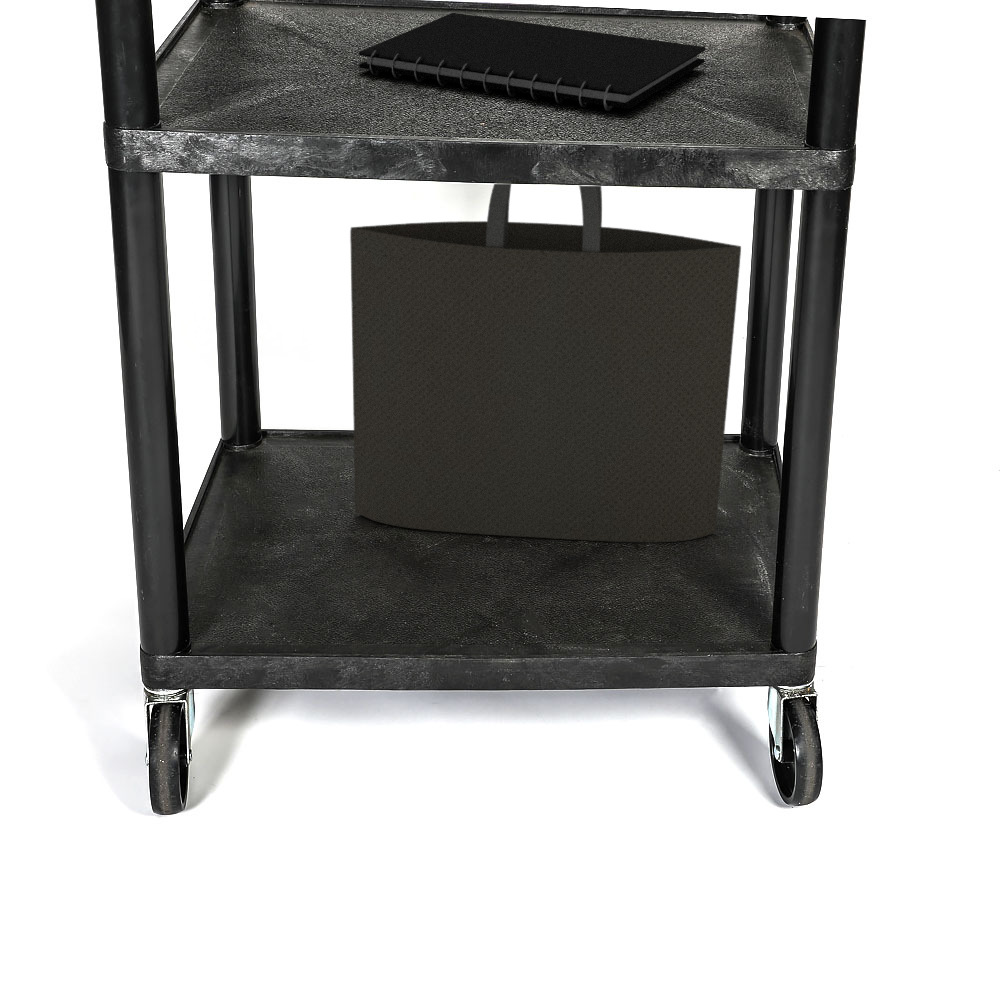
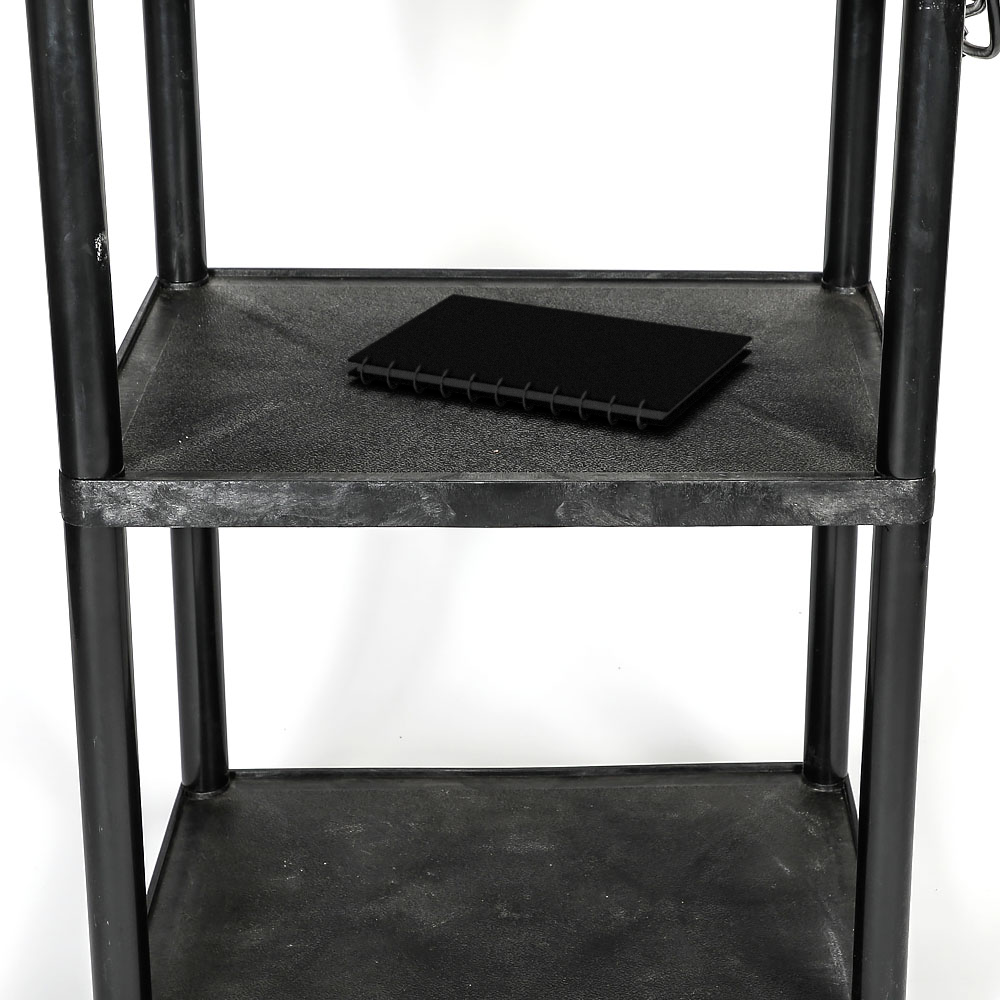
tote bag: present [350,180,741,542] -> none [338,417,803,908]

